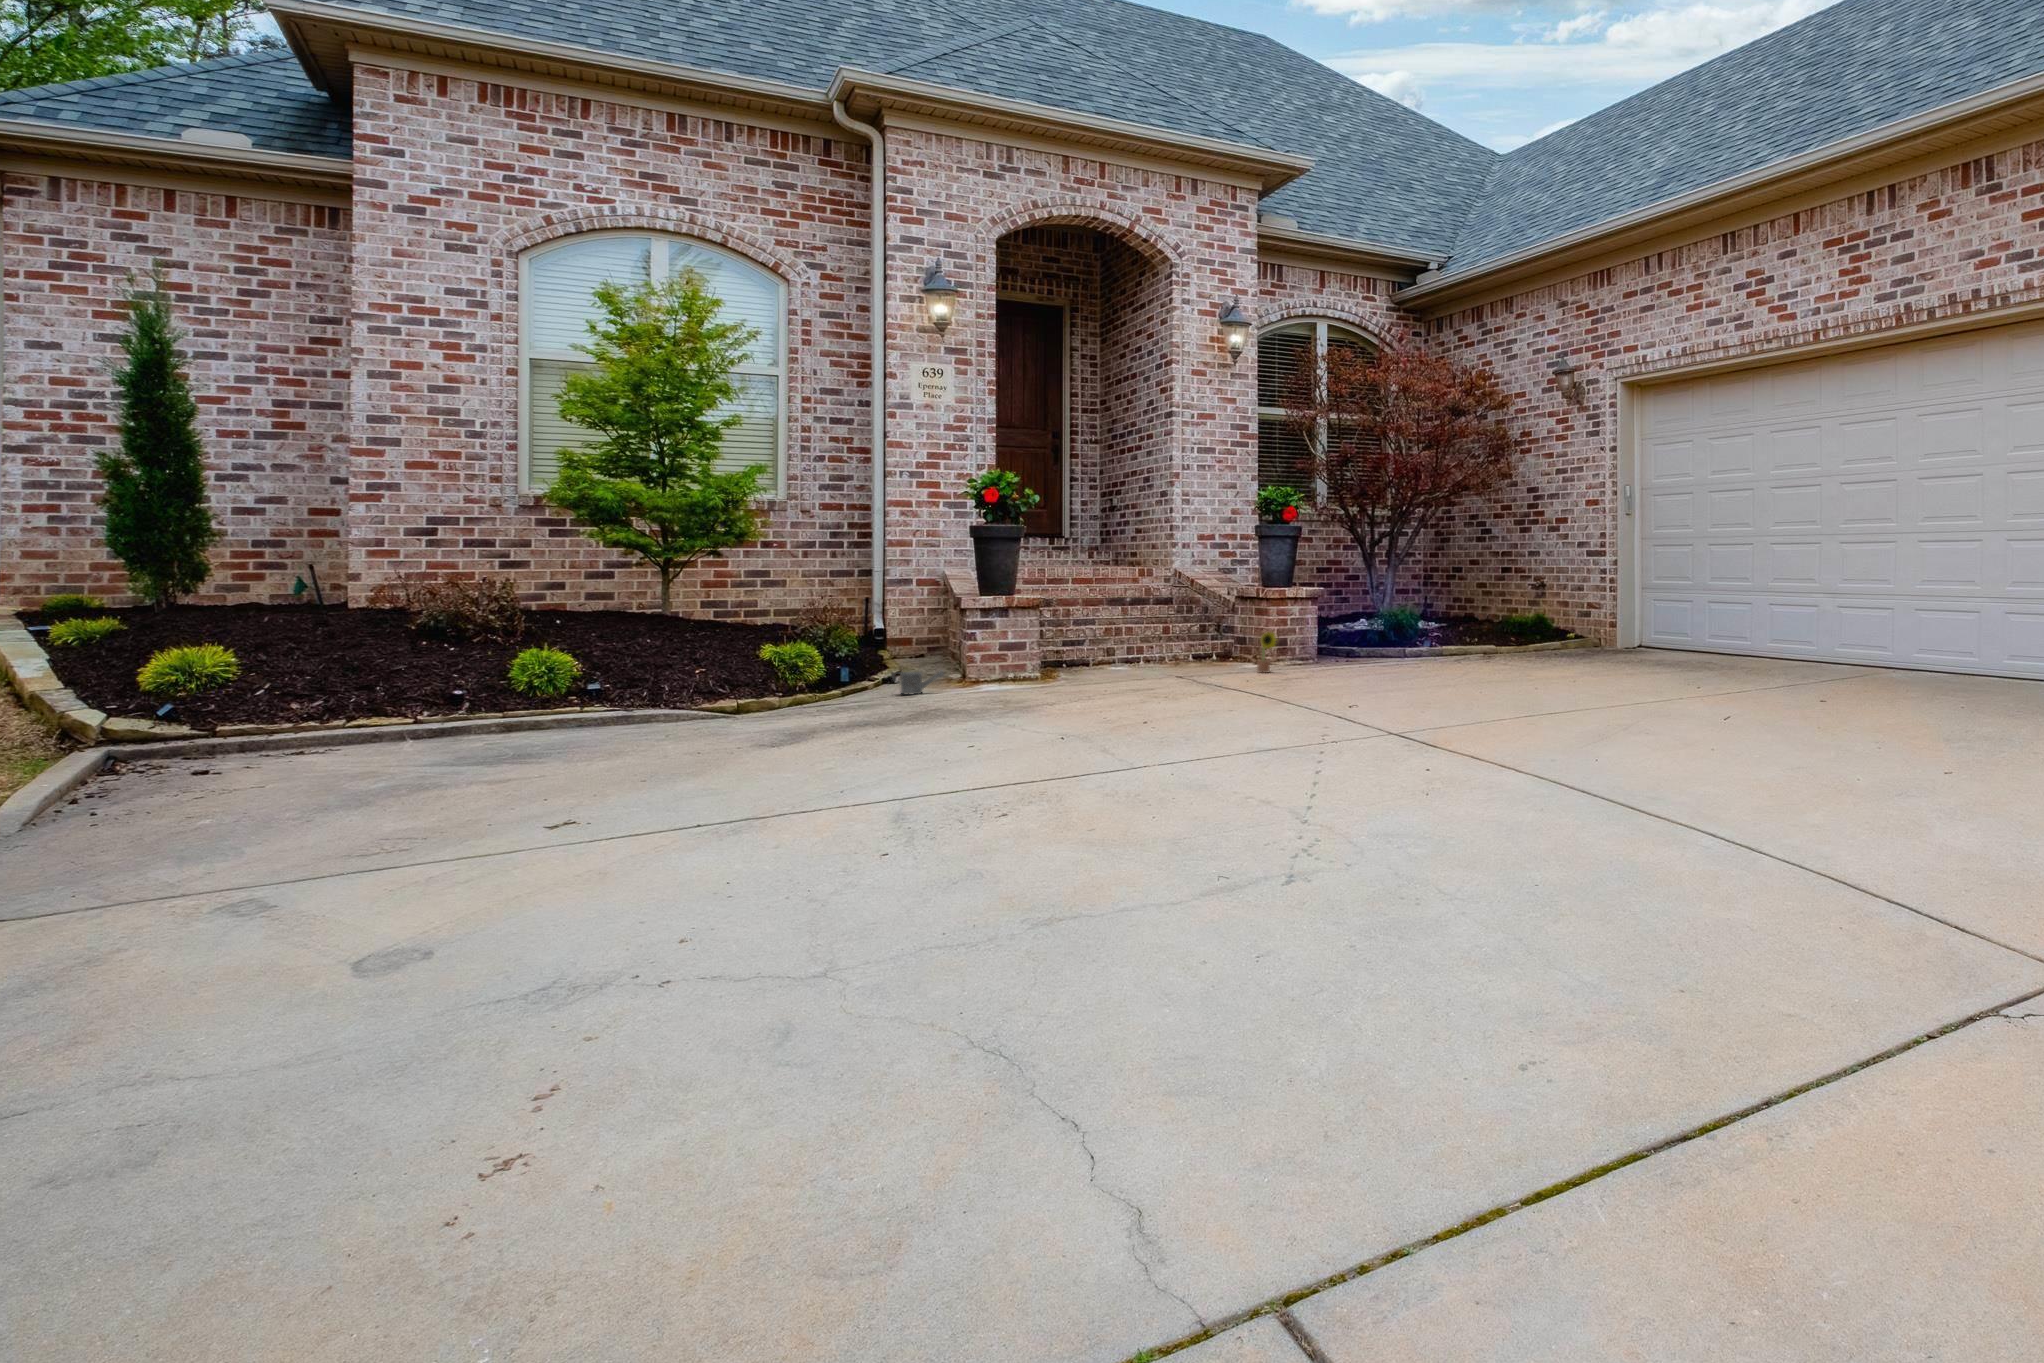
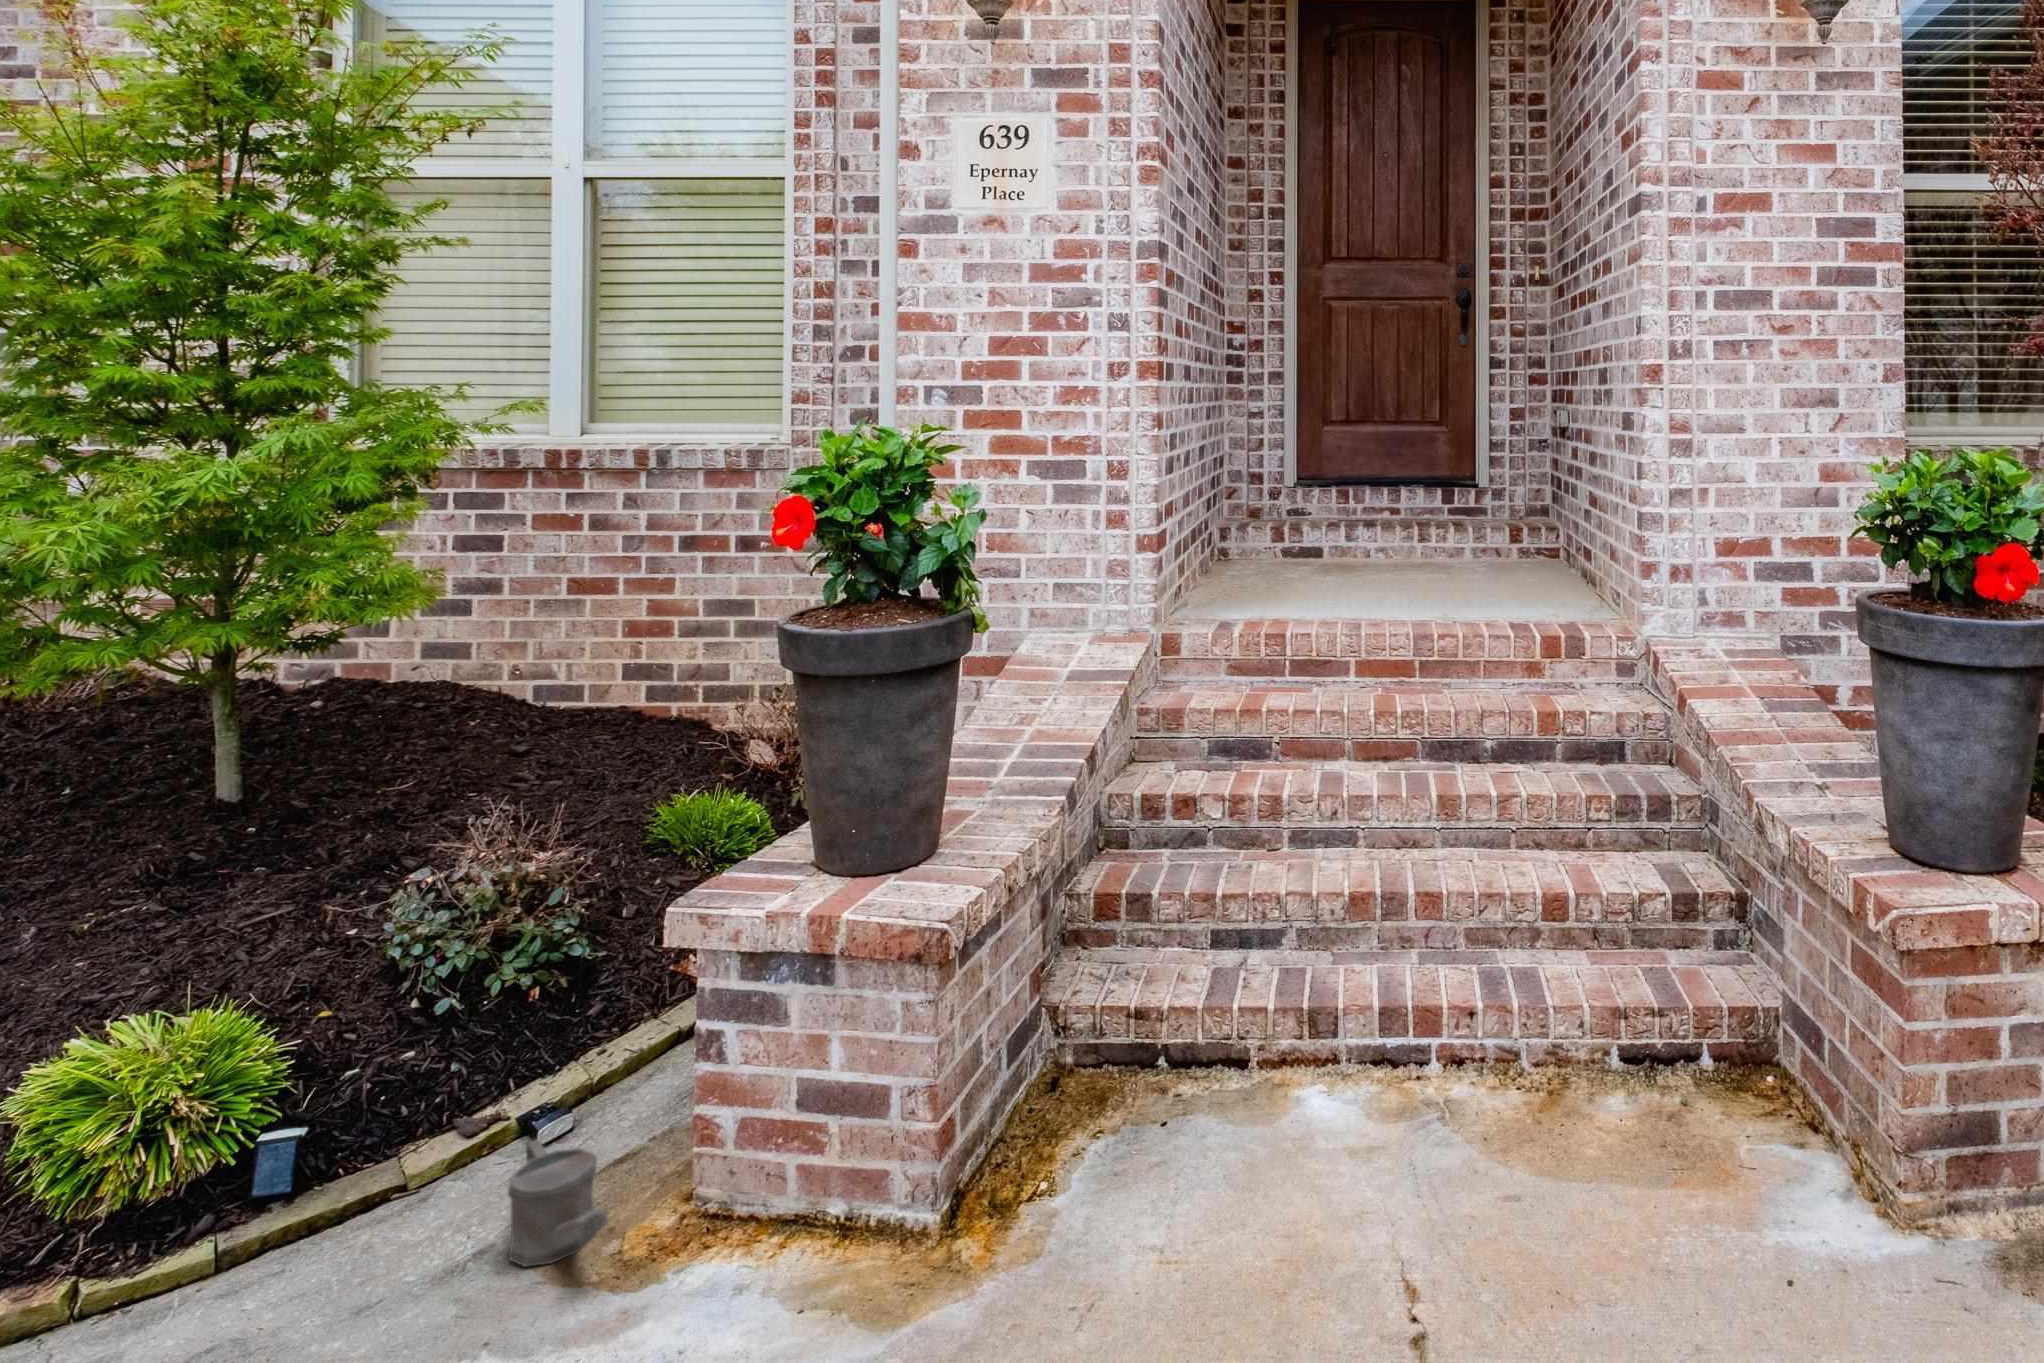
decorative plant: present [1257,632,1276,673] -> none [1878,1118,1981,1290]

